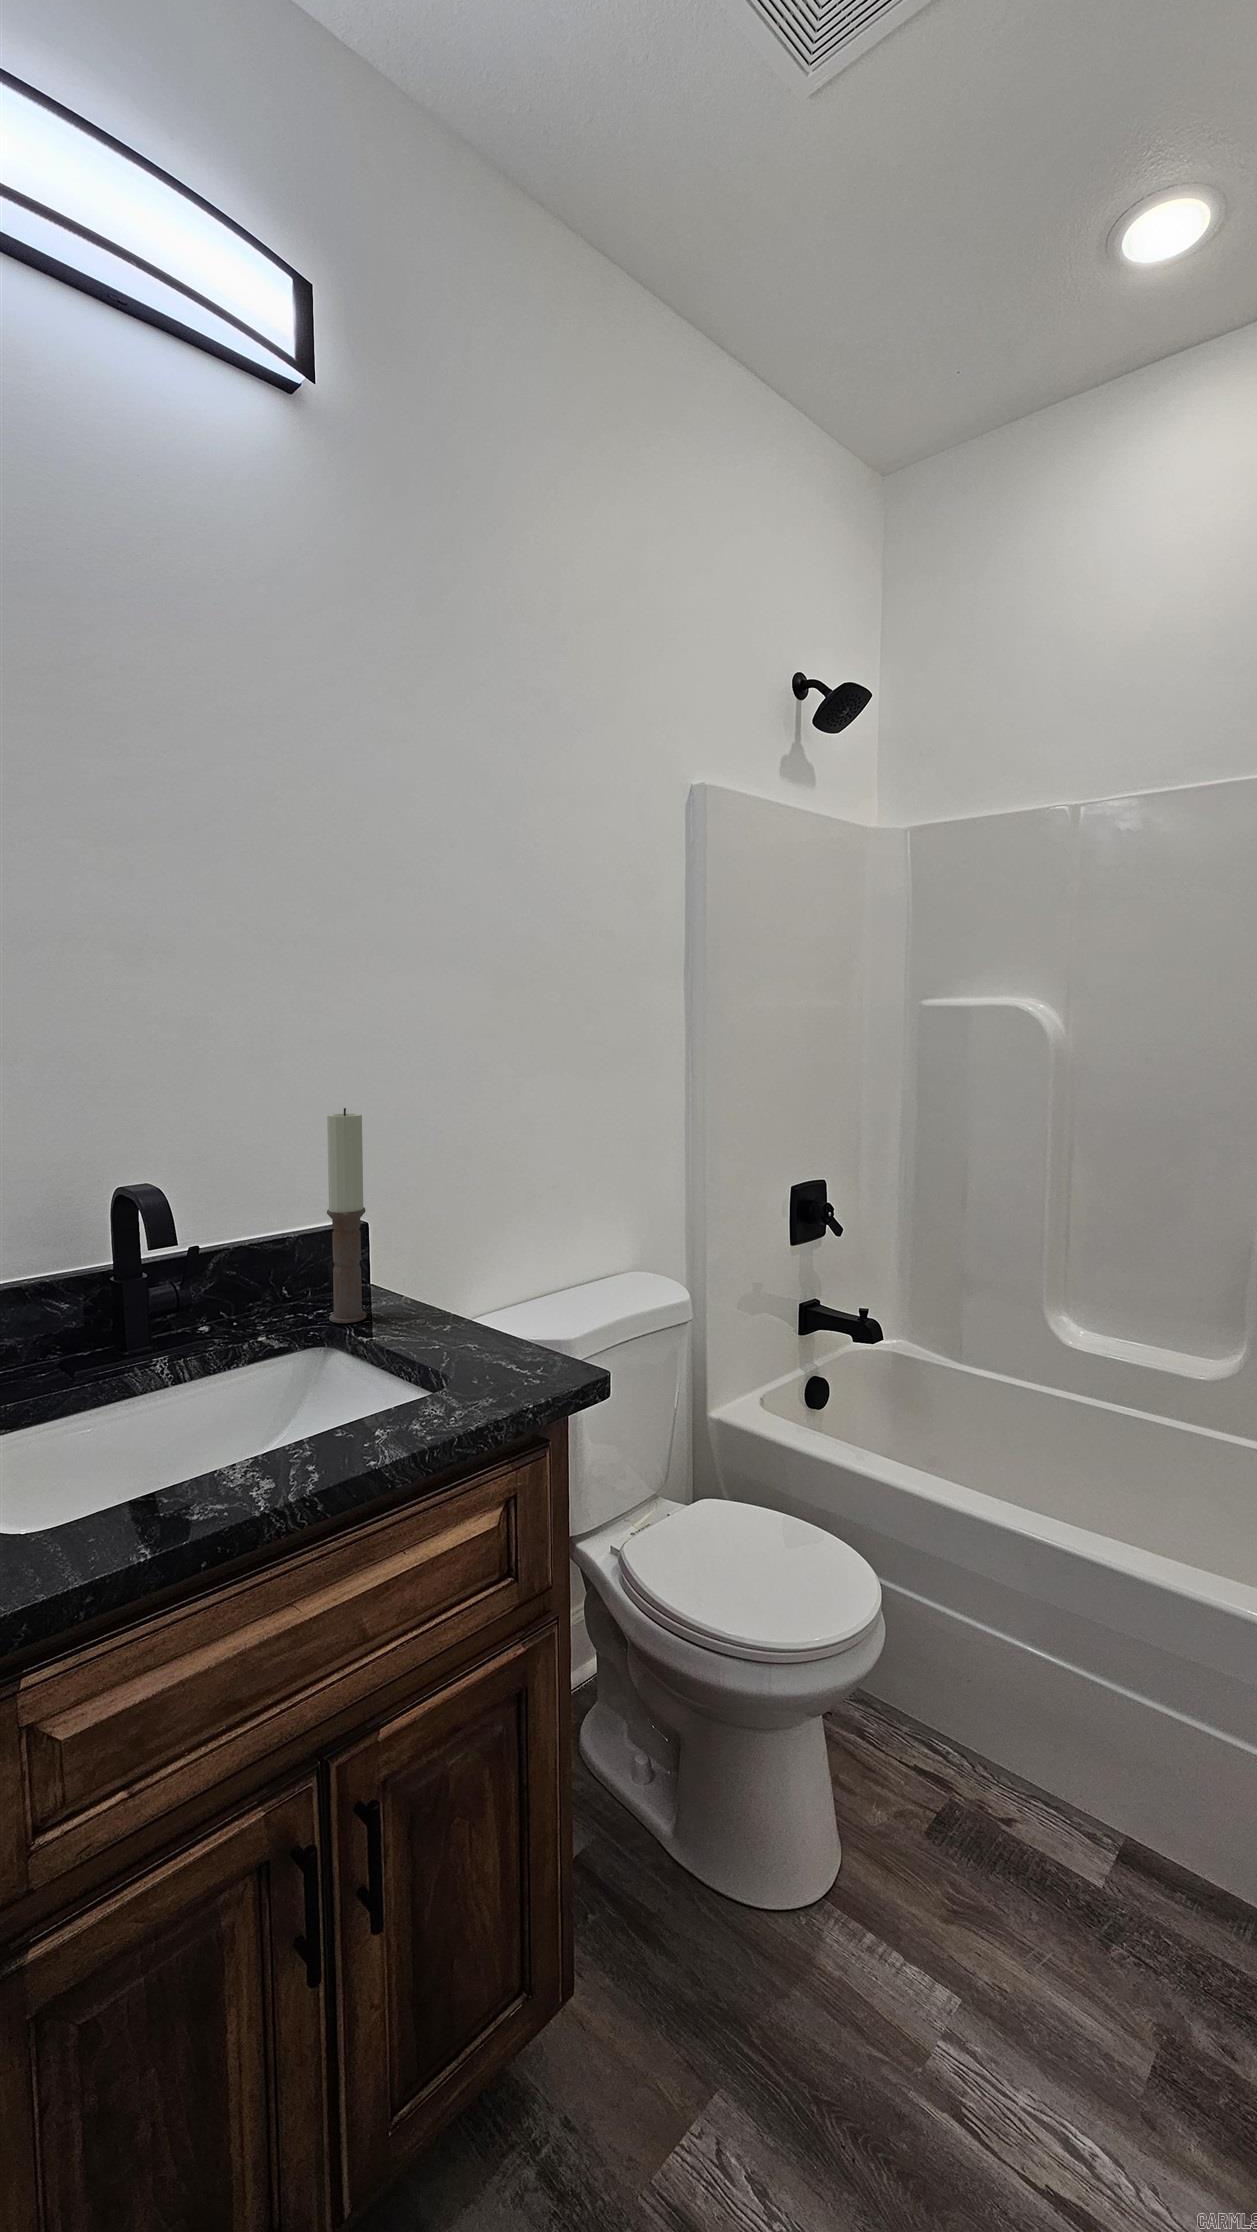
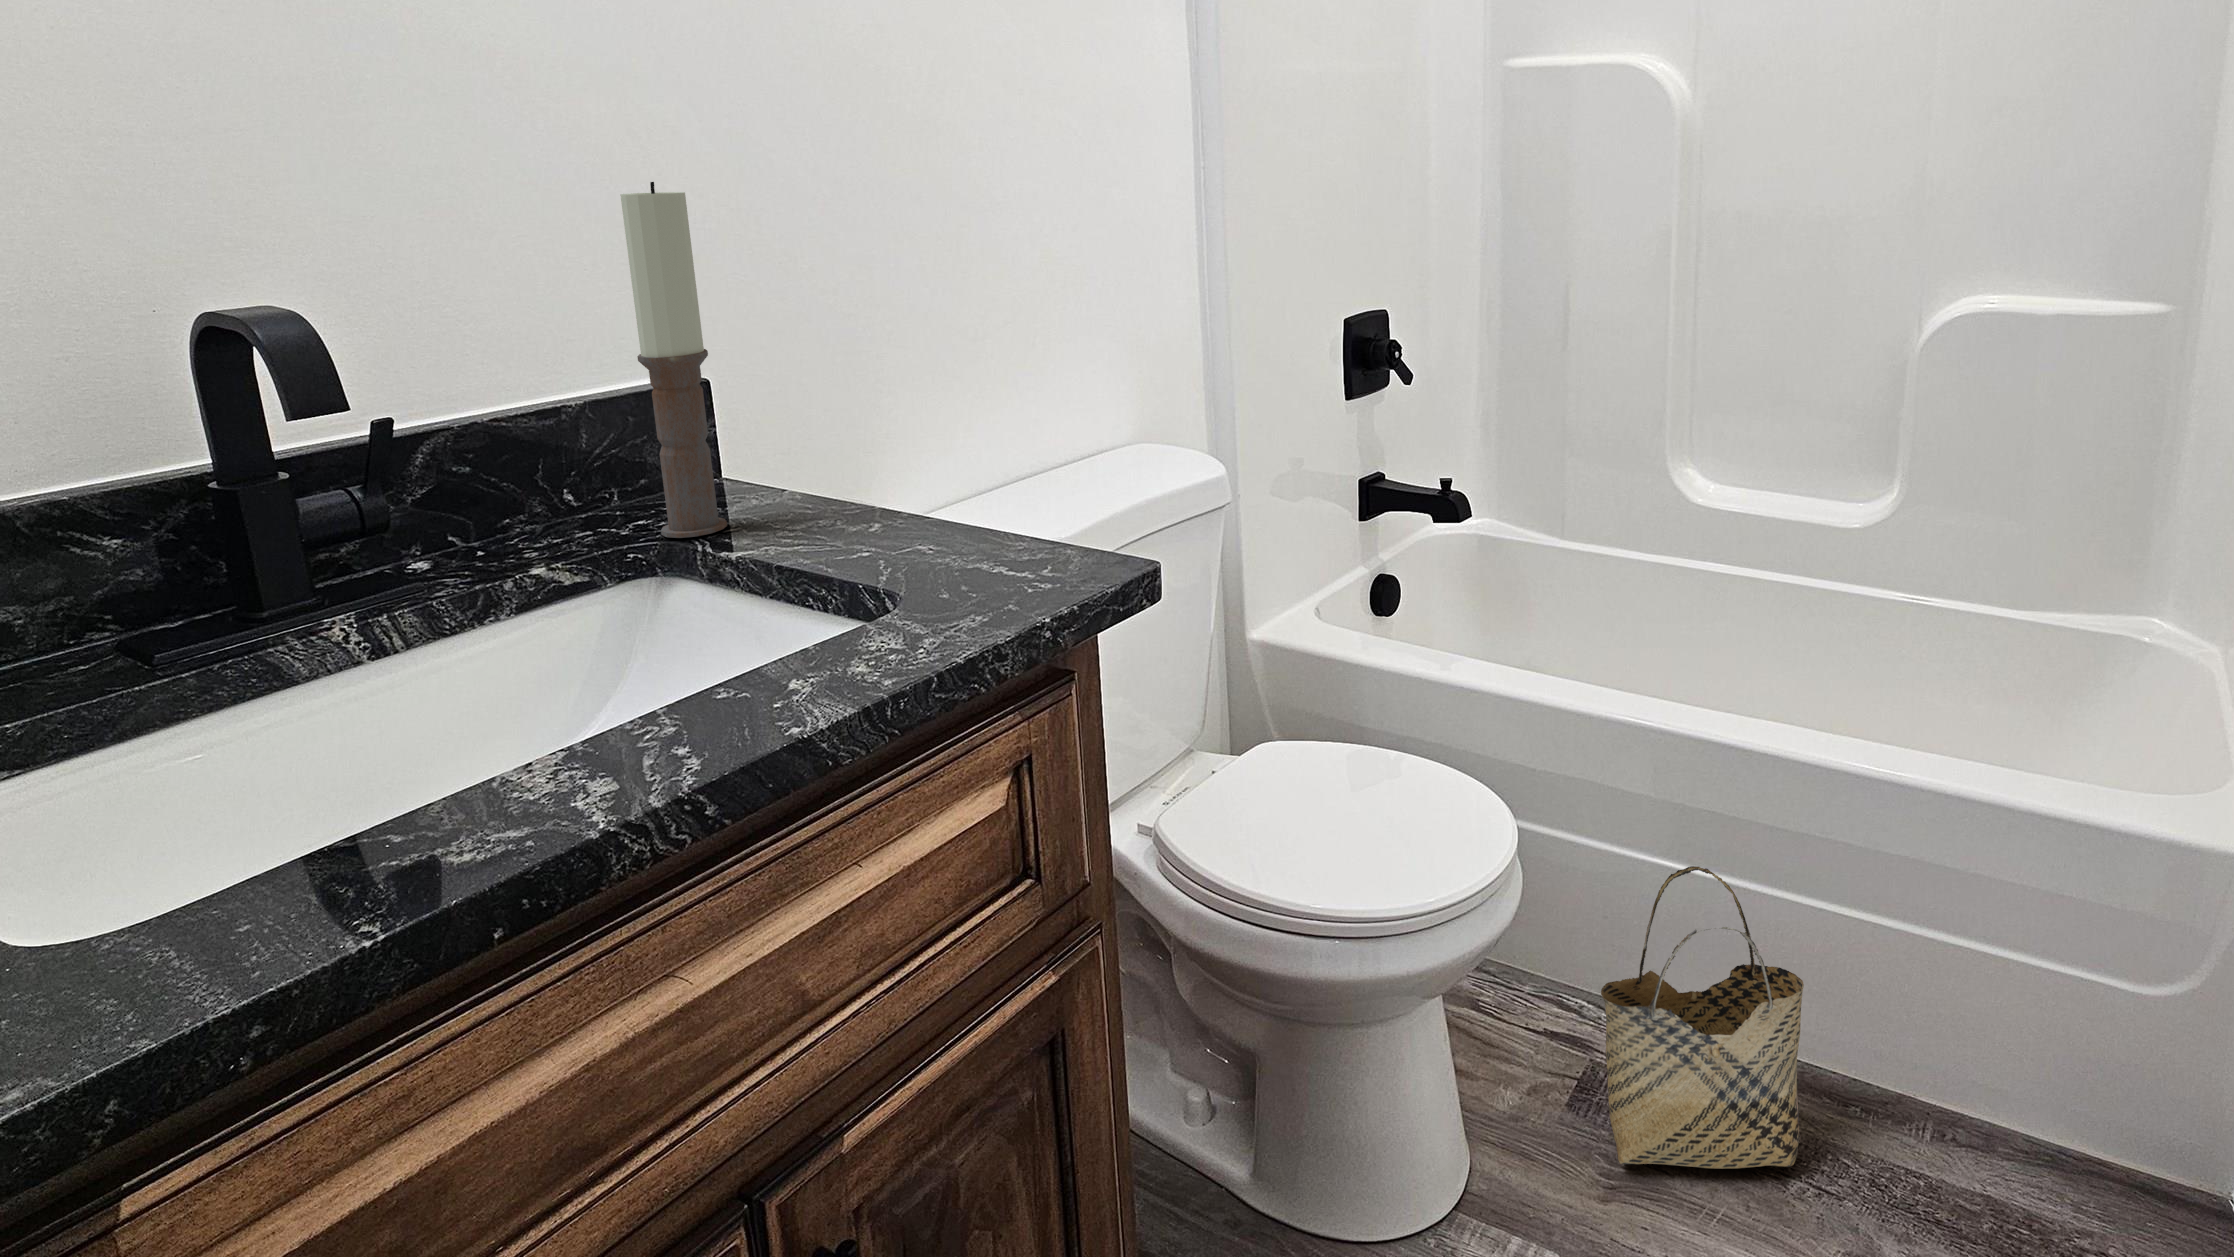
woven basket: none [950,1647,1123,1922] -> present [1601,866,1804,1169]

